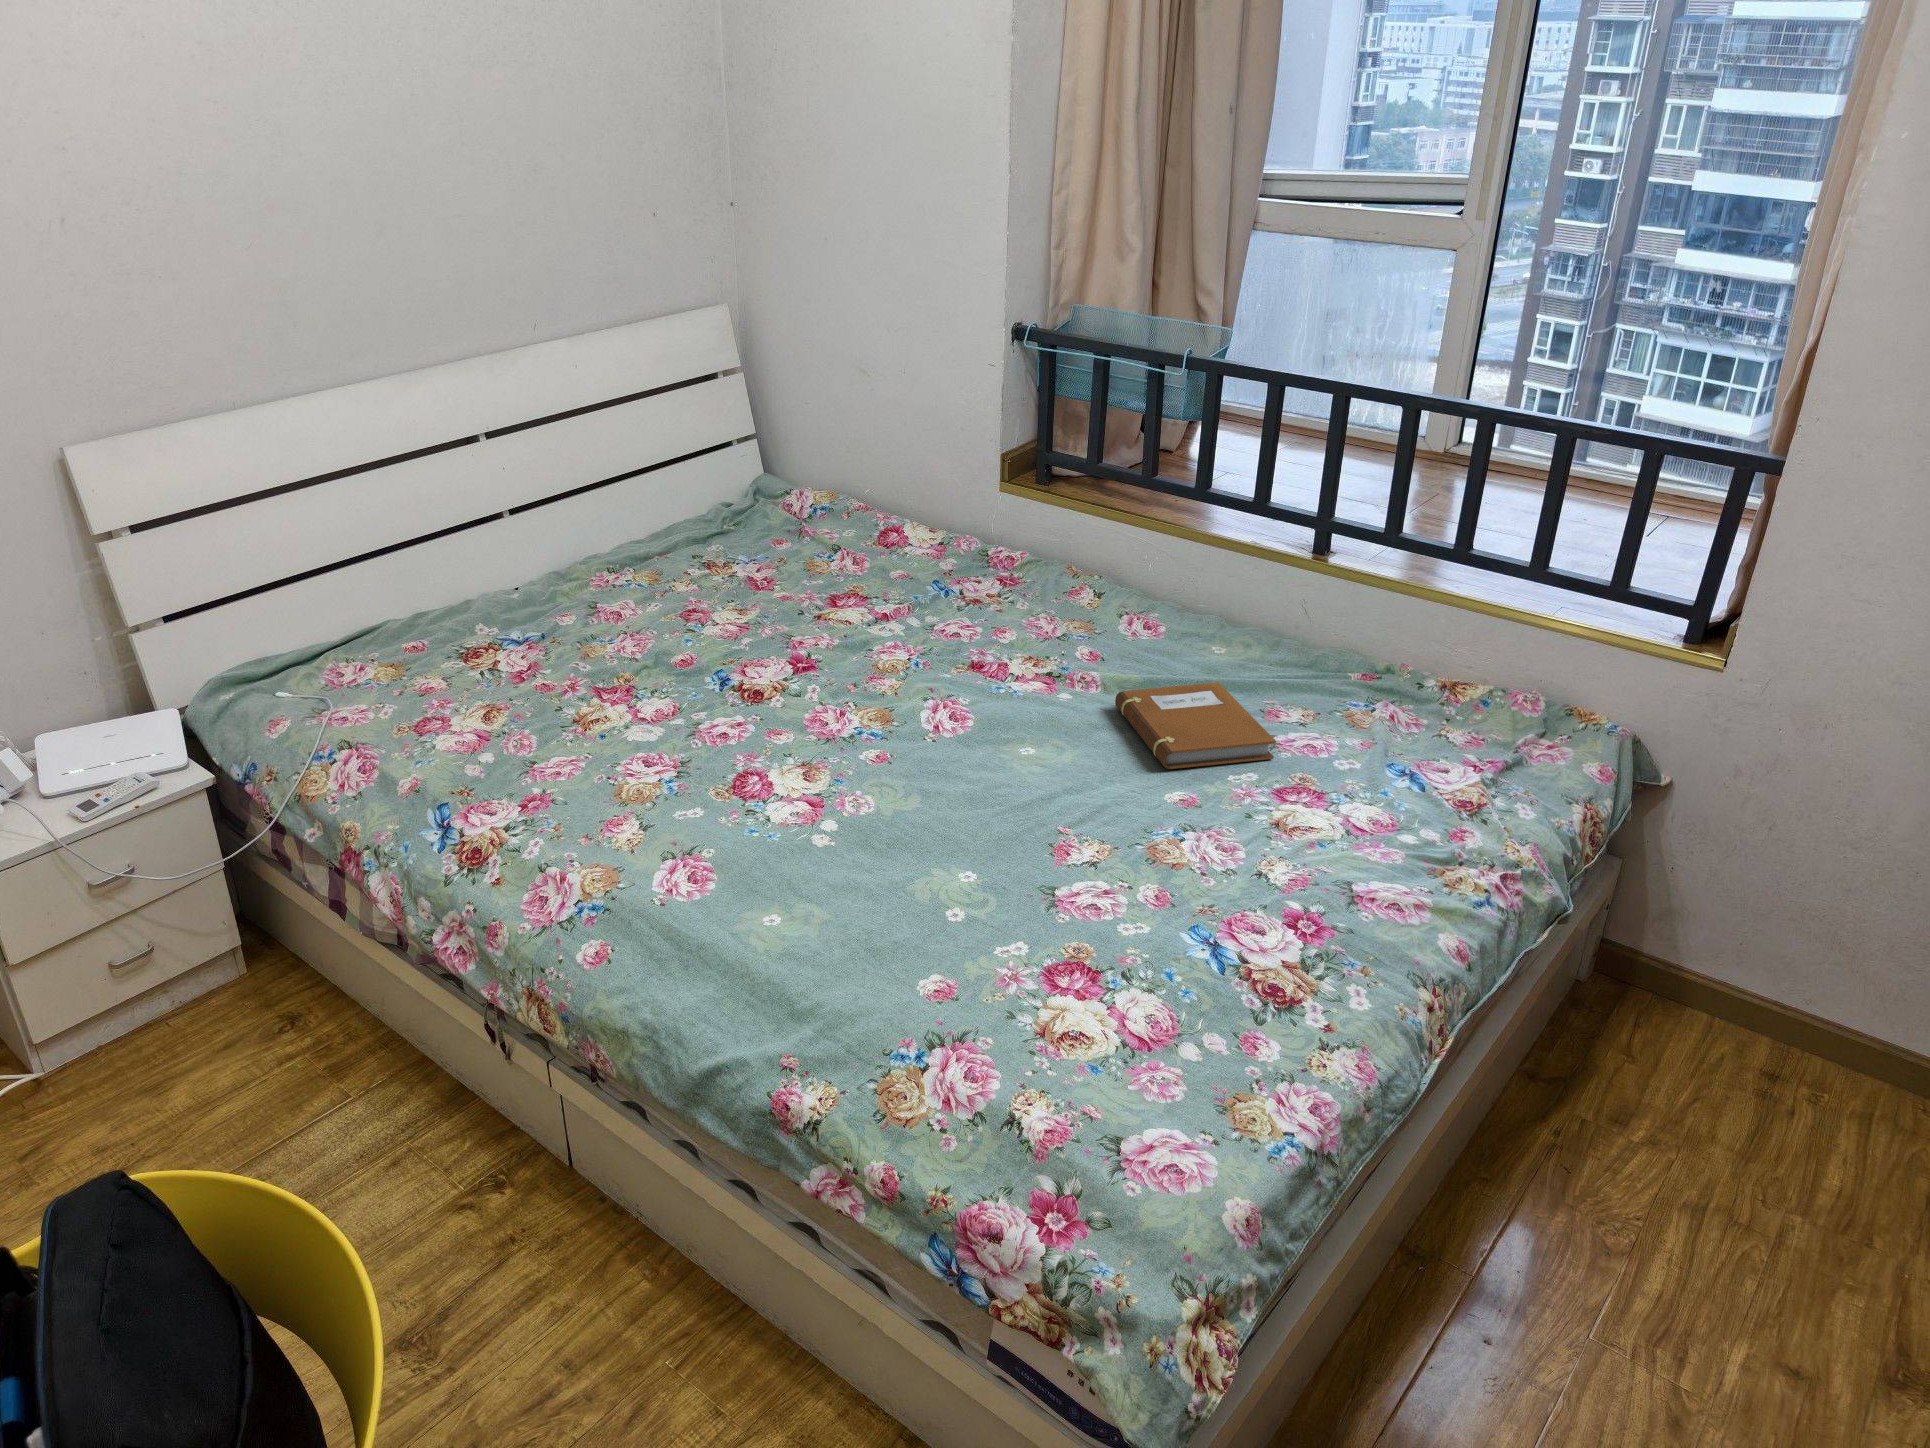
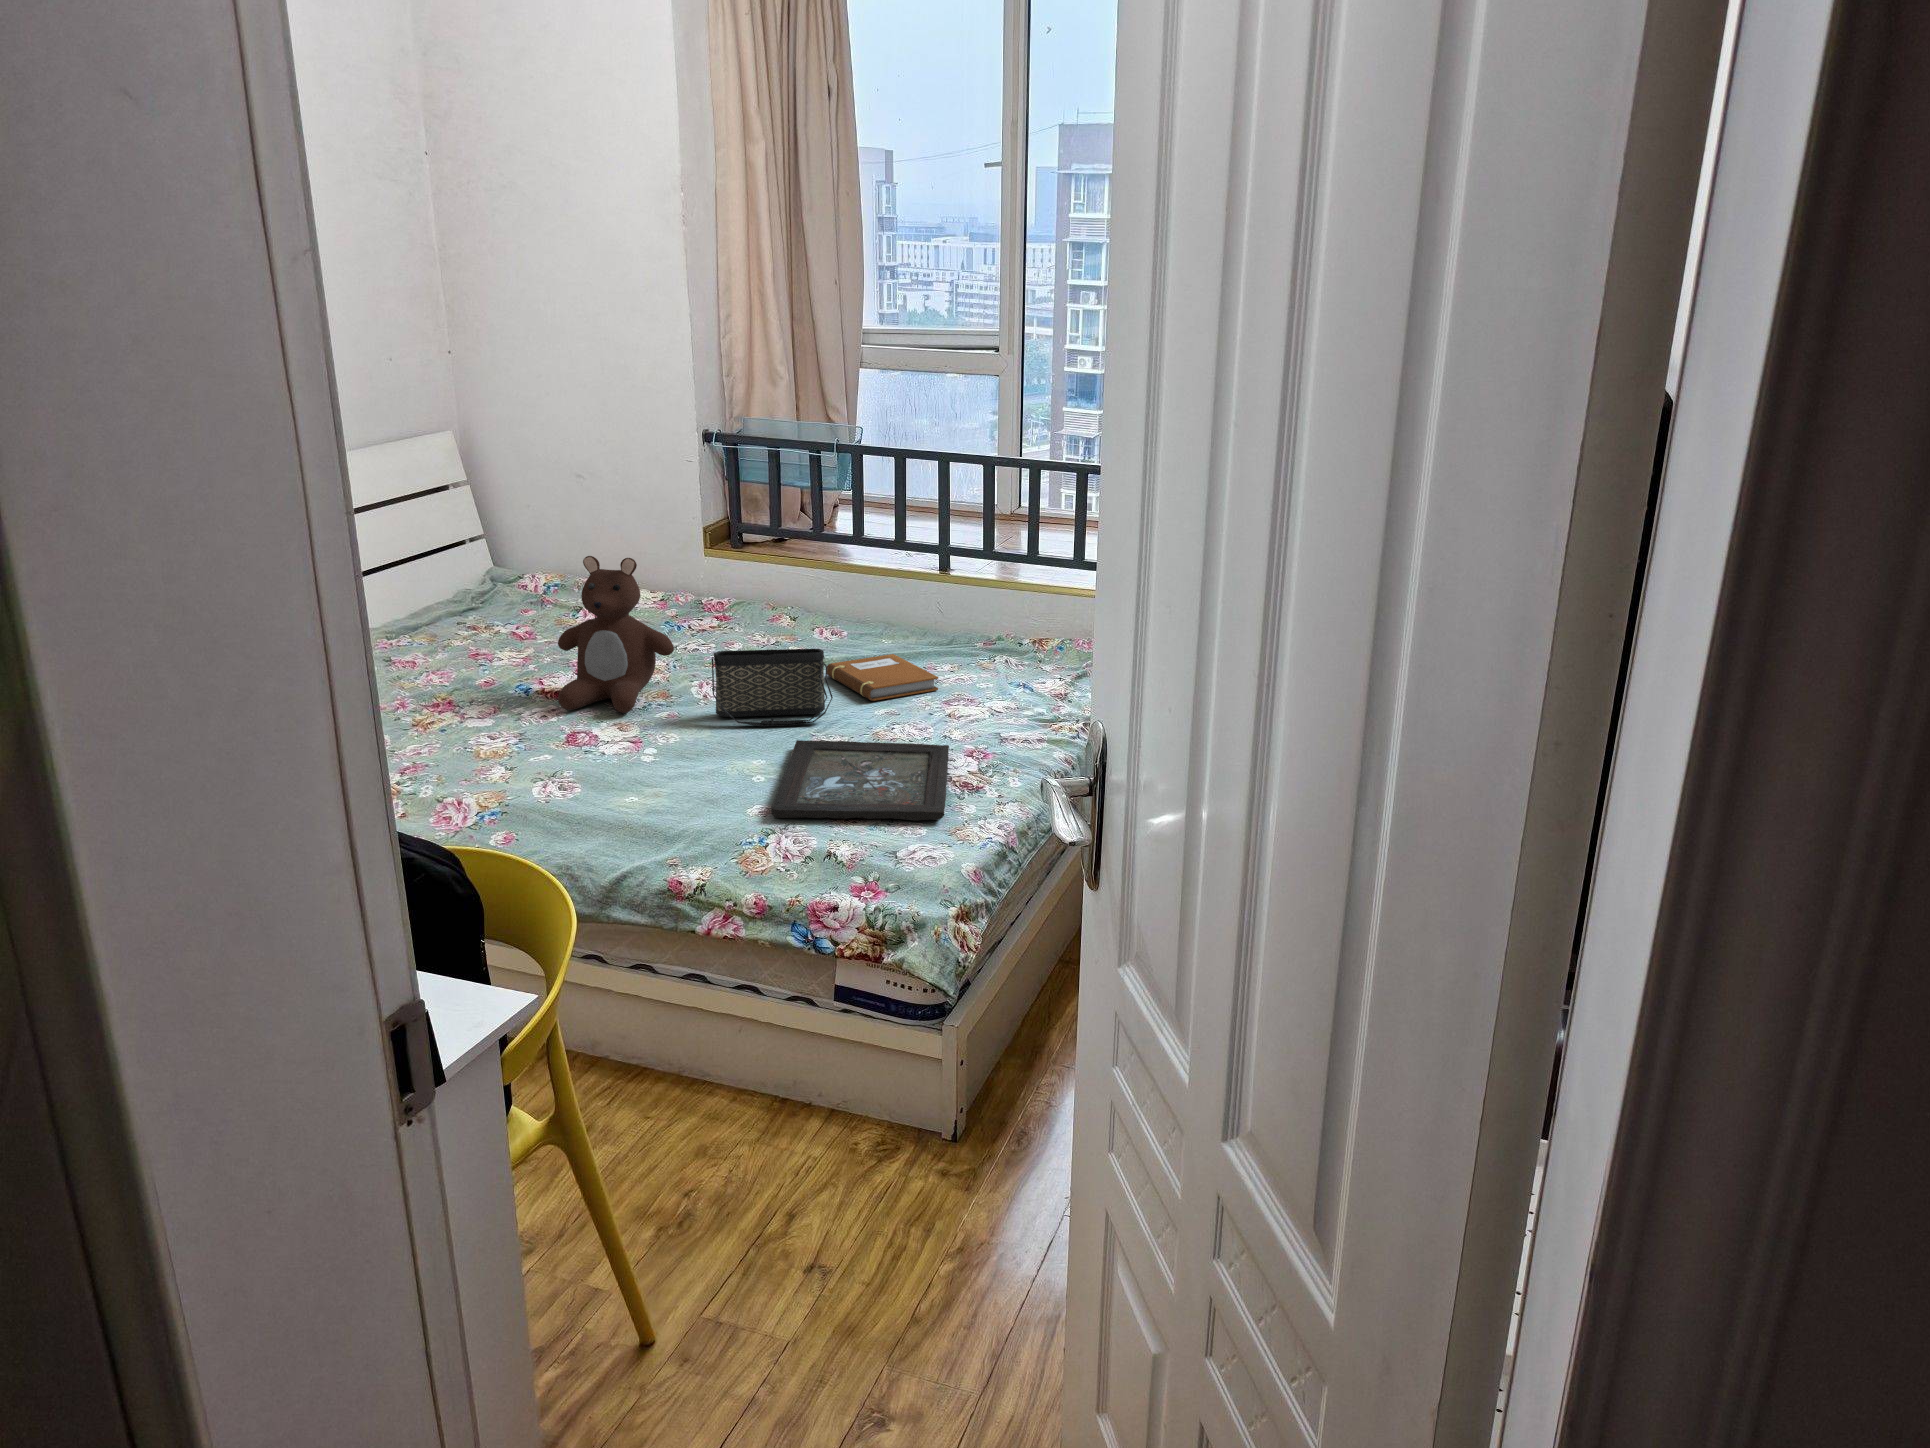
teddy bear: none [744,522,902,745] -> present [558,556,674,713]
handbag: none [934,680,1103,804] -> present [712,649,833,727]
tray: none [950,843,1263,1071] -> present [771,740,949,821]

